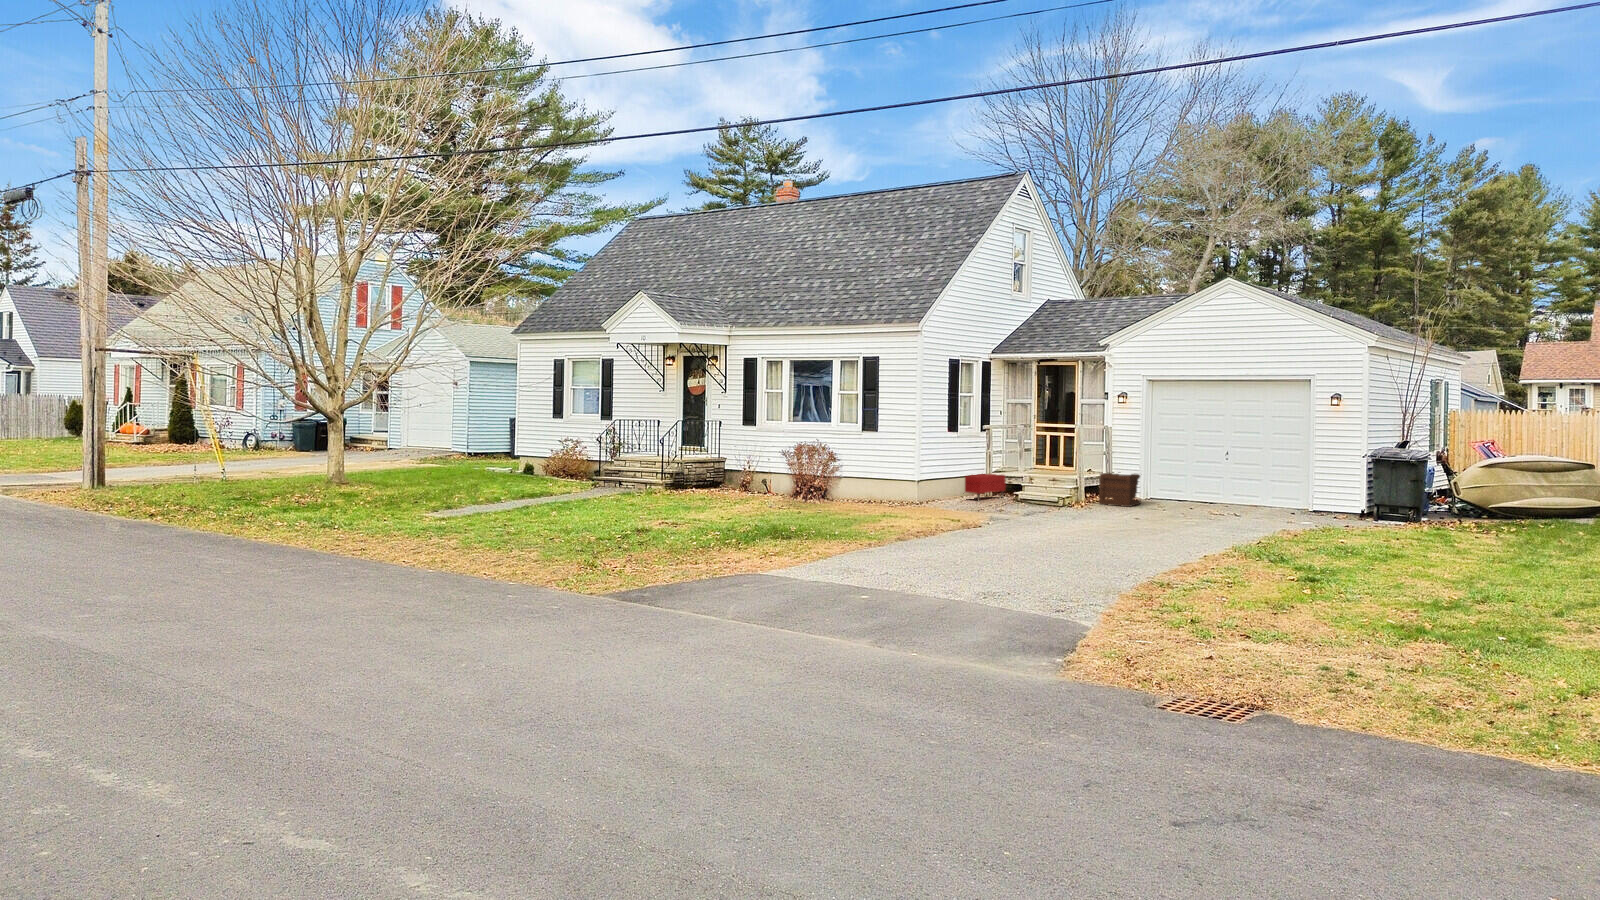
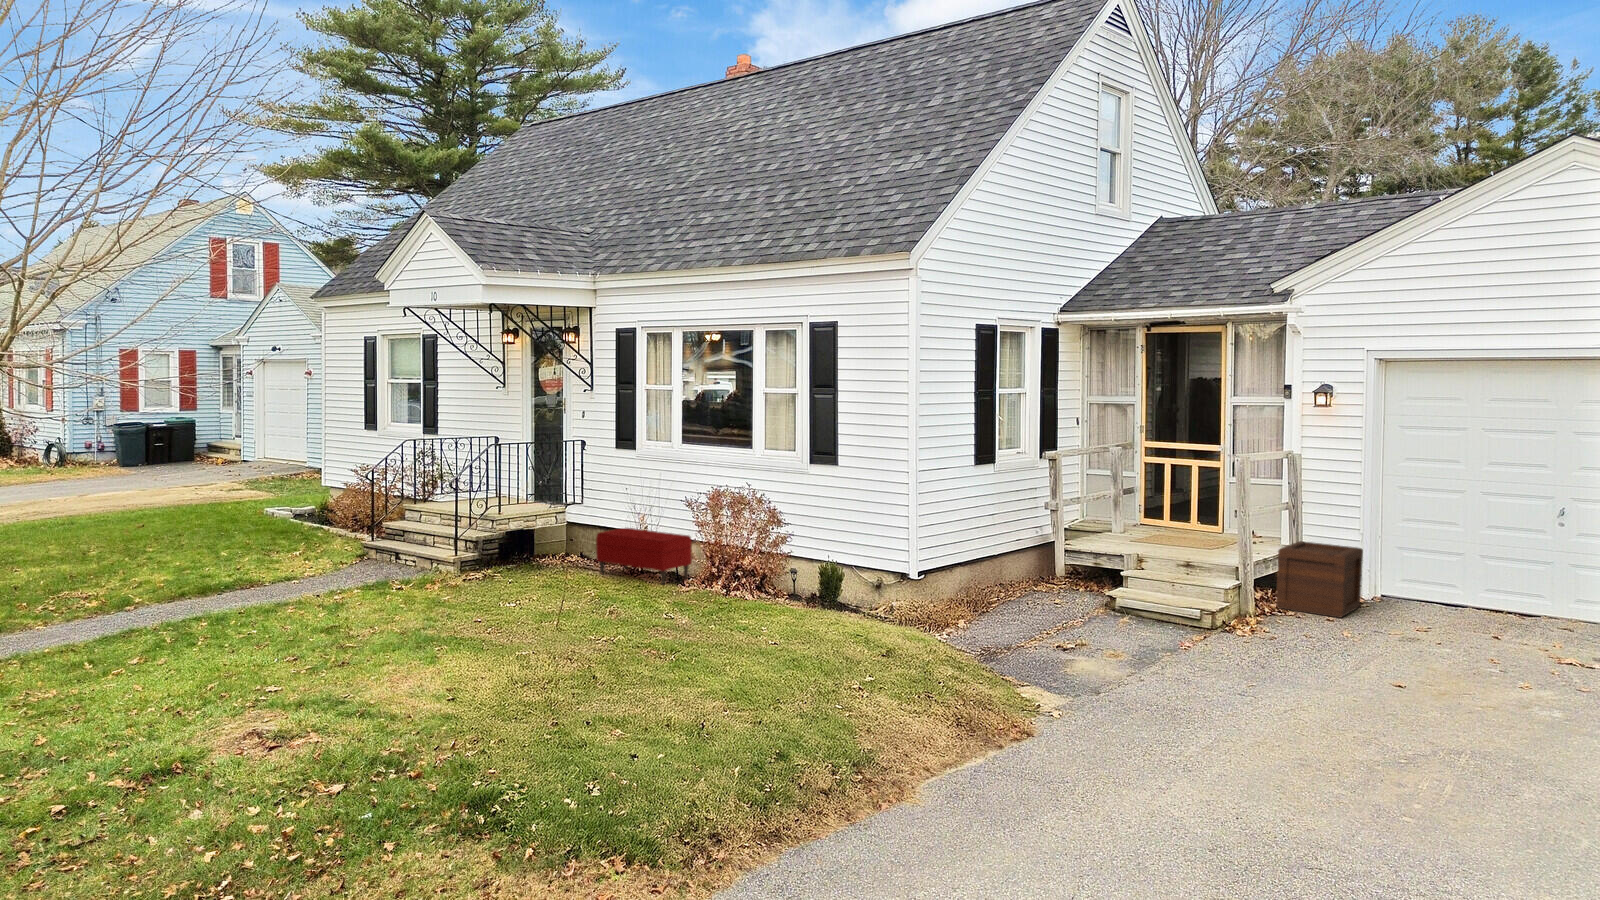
bench: present [965,473,1006,501] -> present [596,528,692,584]

